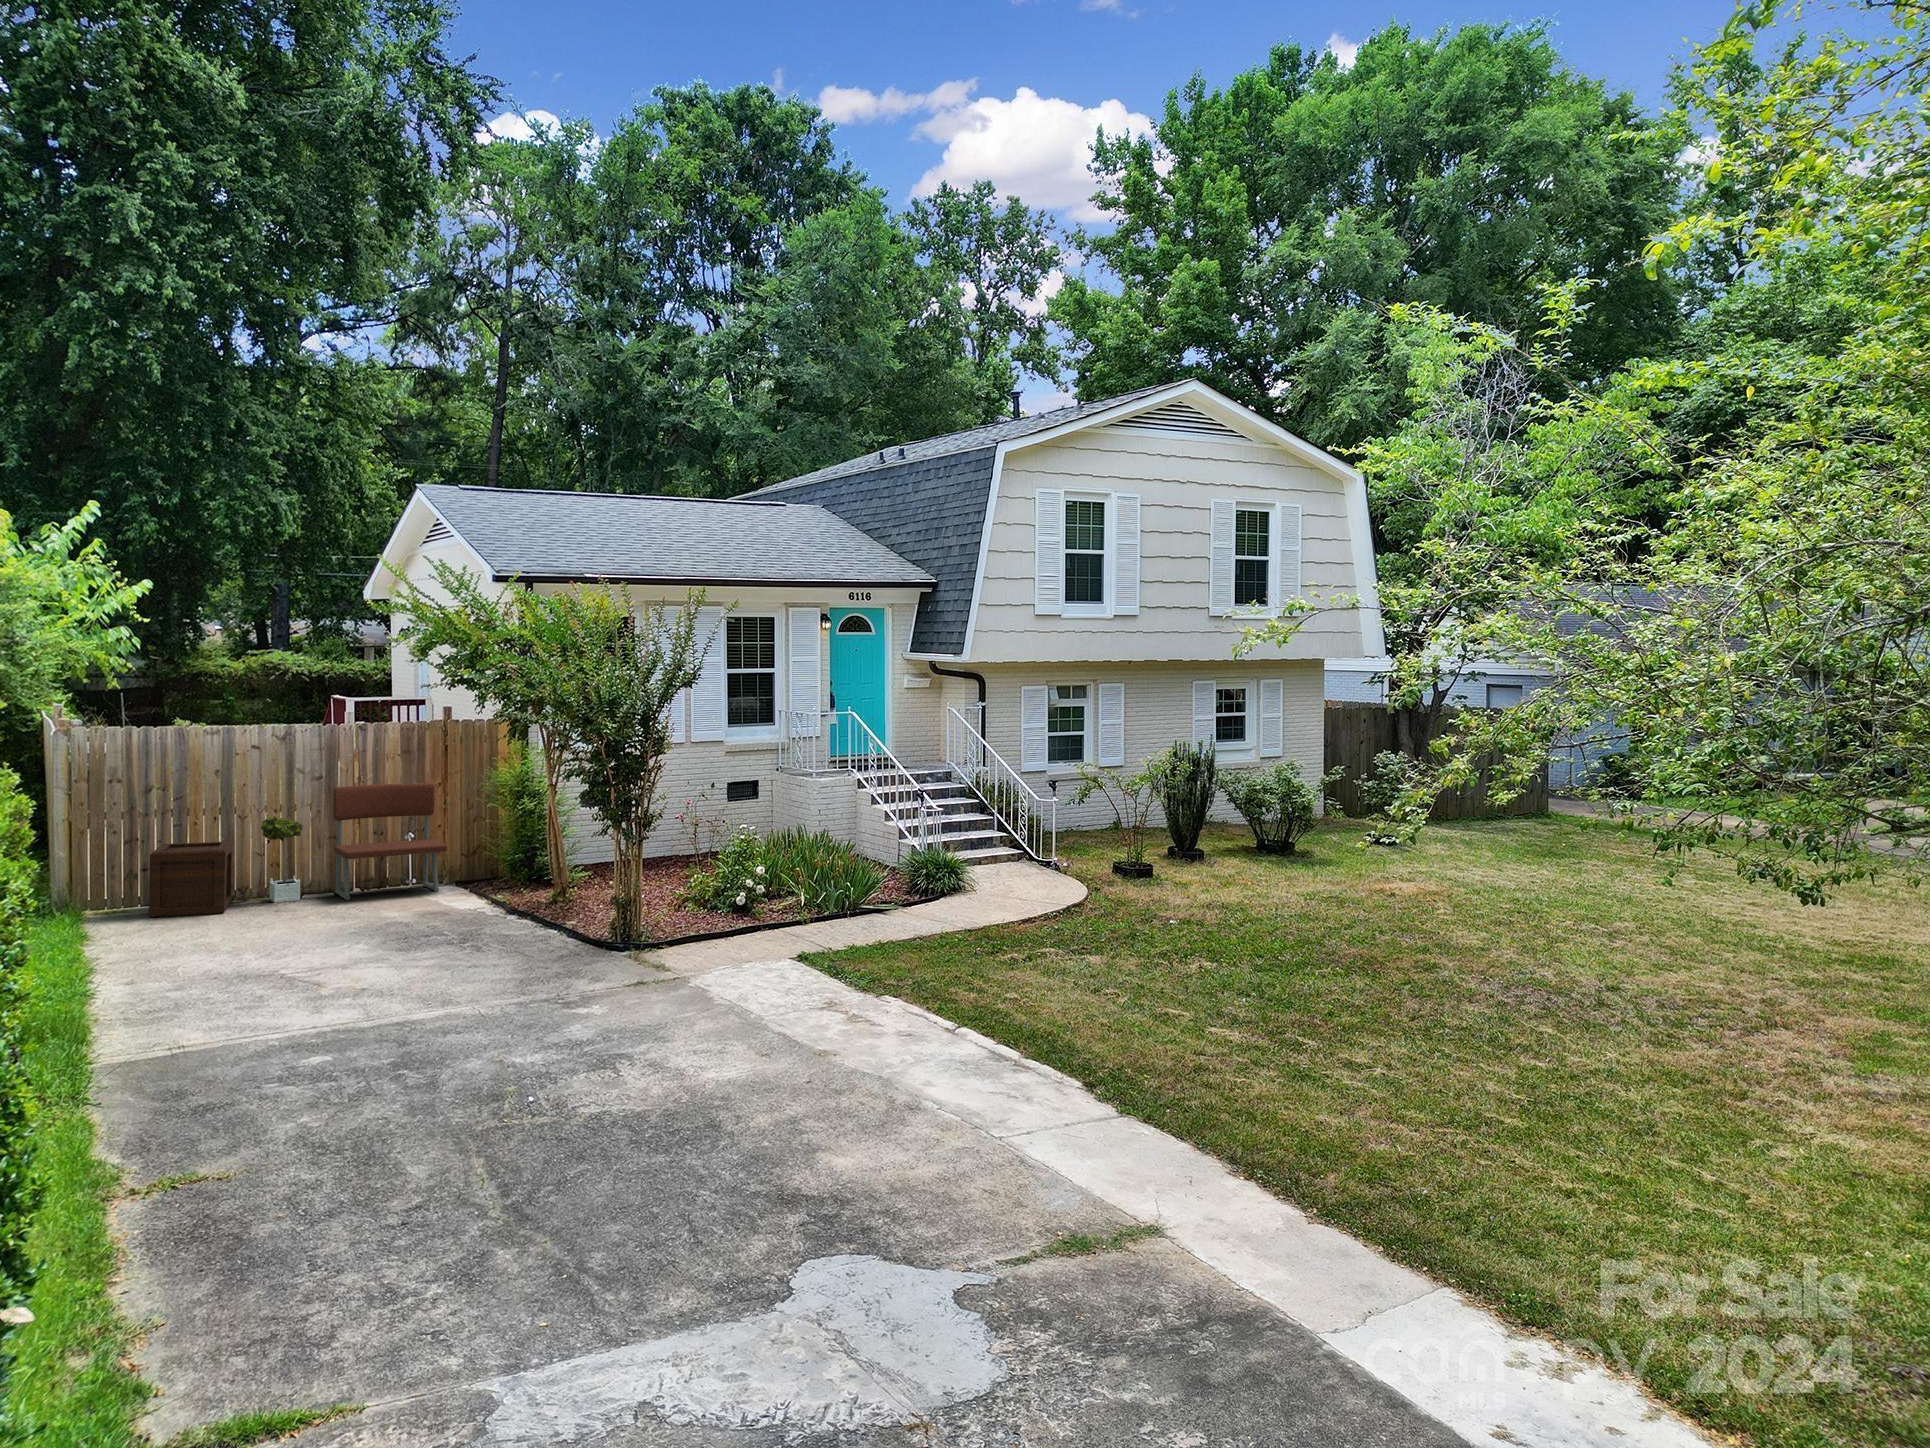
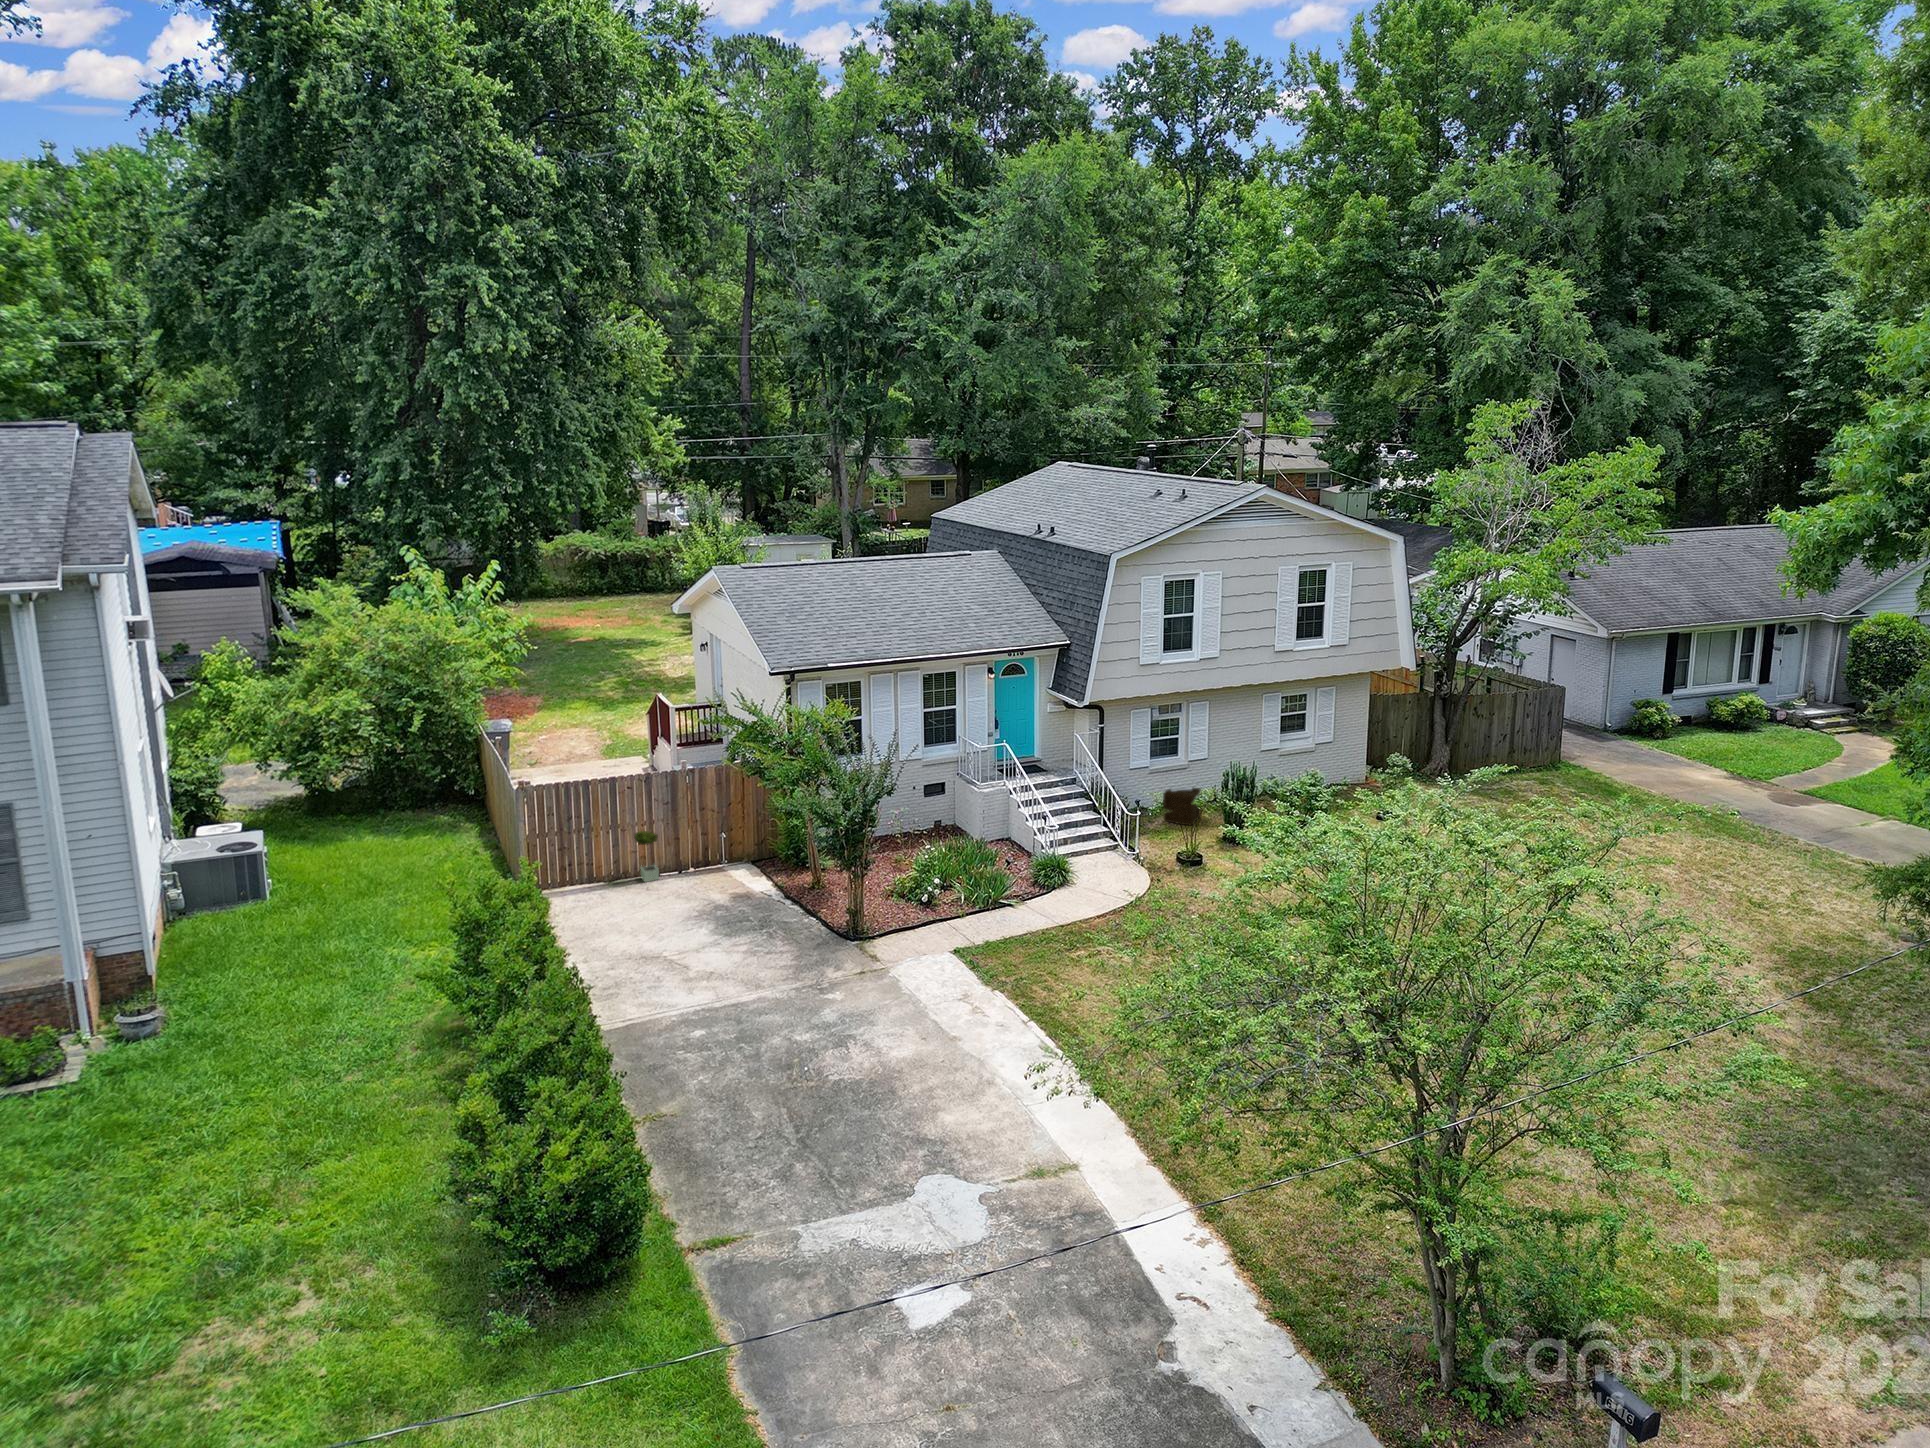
bench: present [333,783,447,900] -> none [674,802,744,881]
wooden crate: present [149,841,233,918] -> present [1163,788,1201,825]

